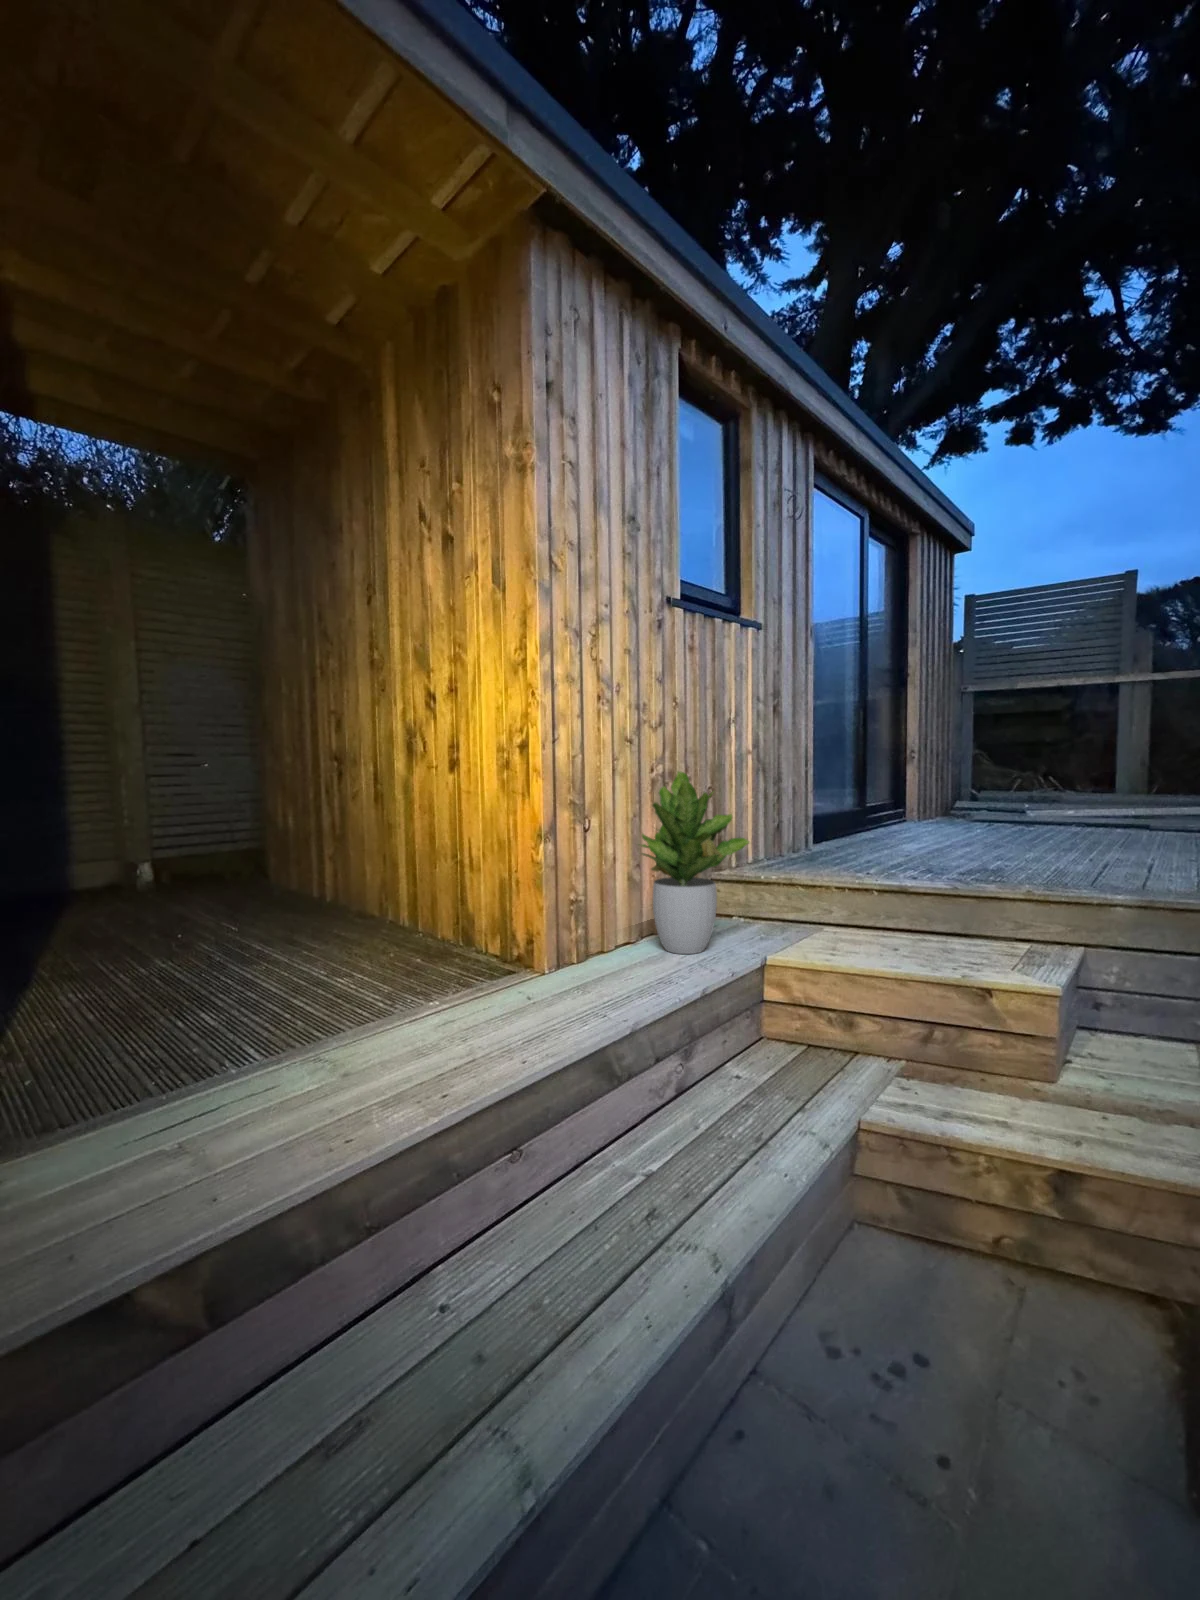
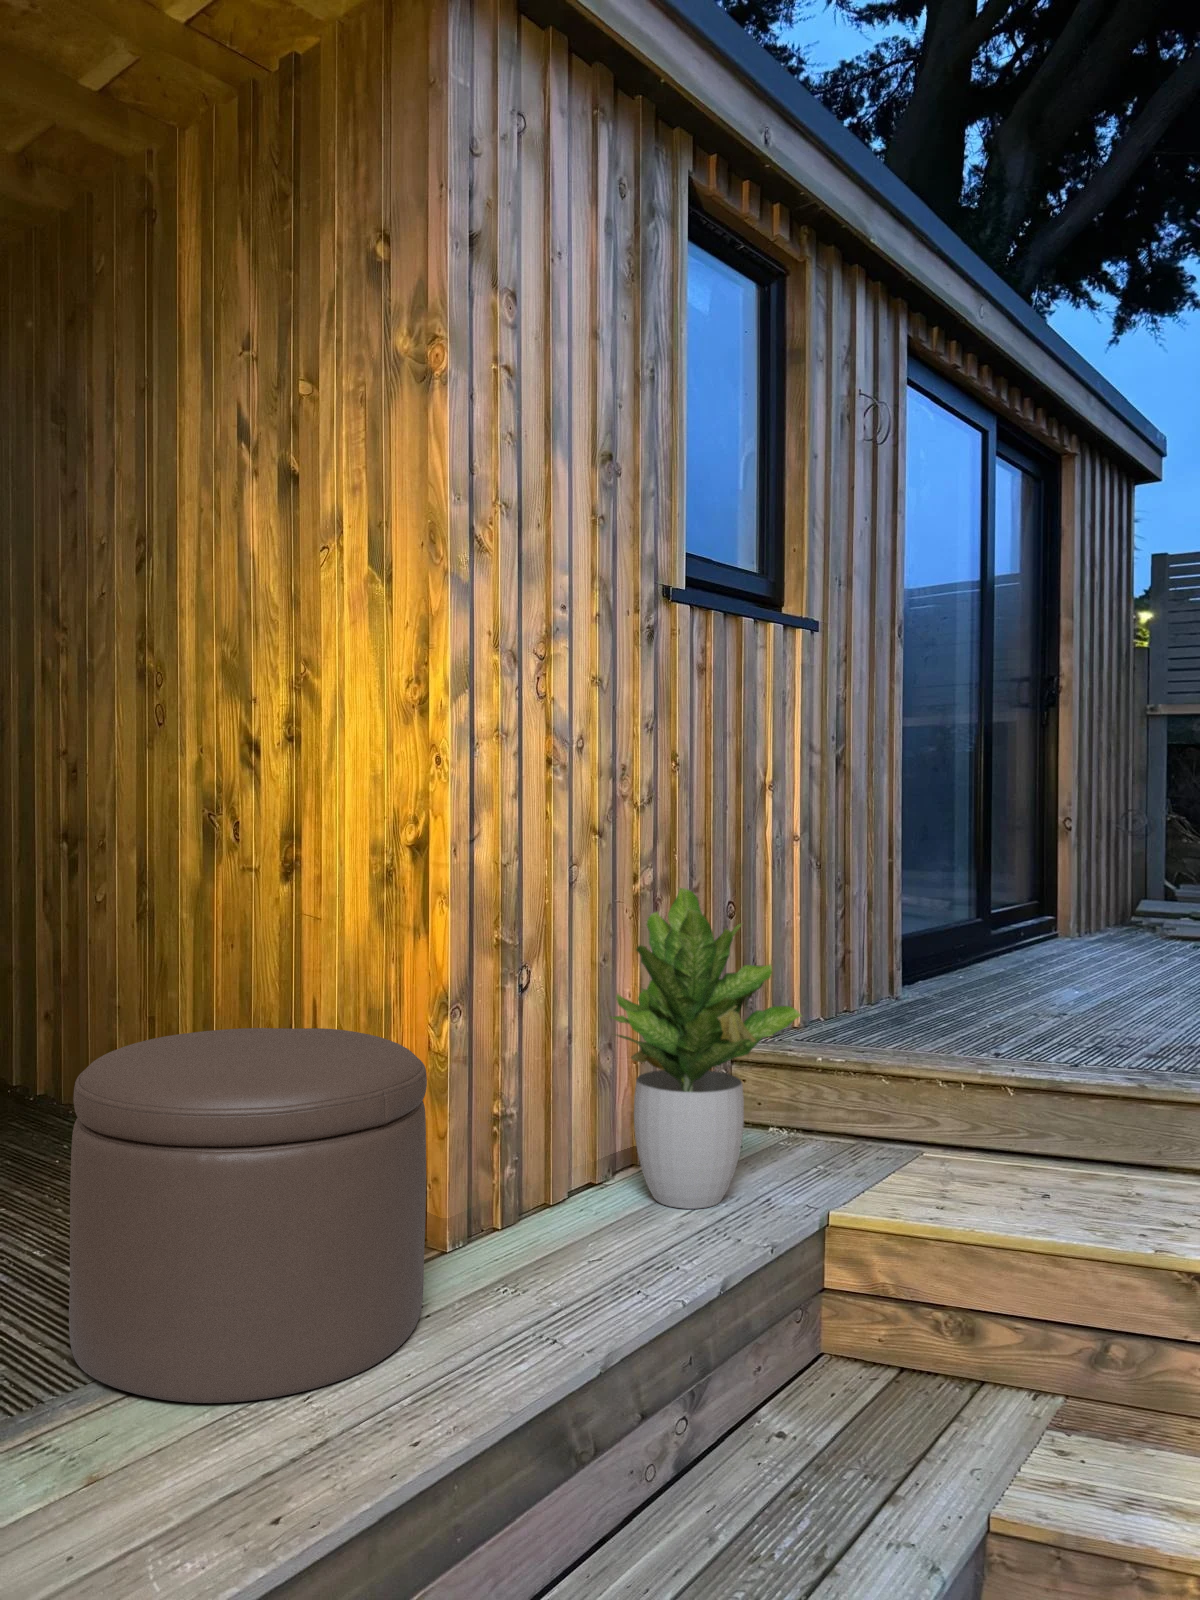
ottoman: none [328,846,529,1045] -> present [69,1028,427,1403]

